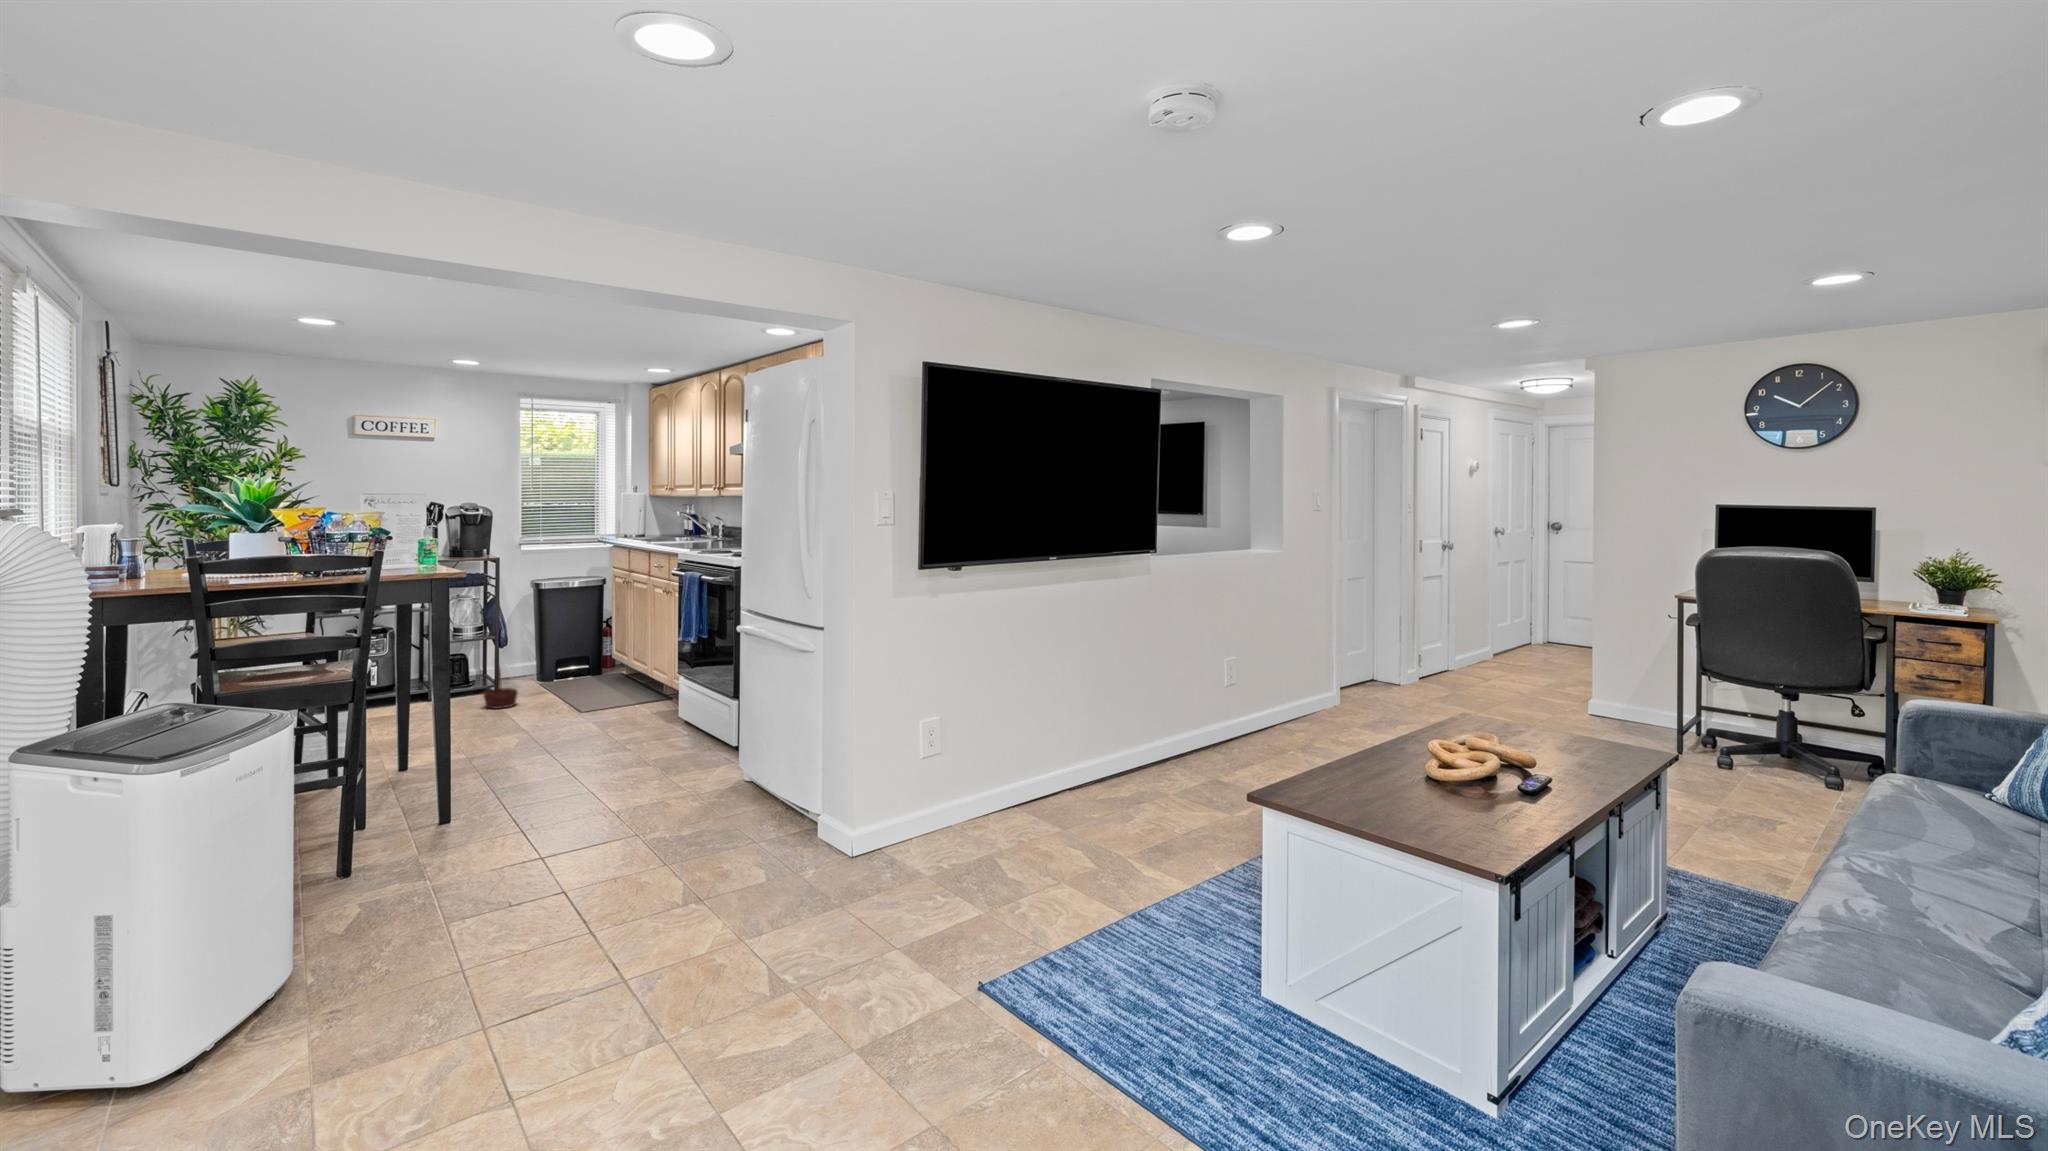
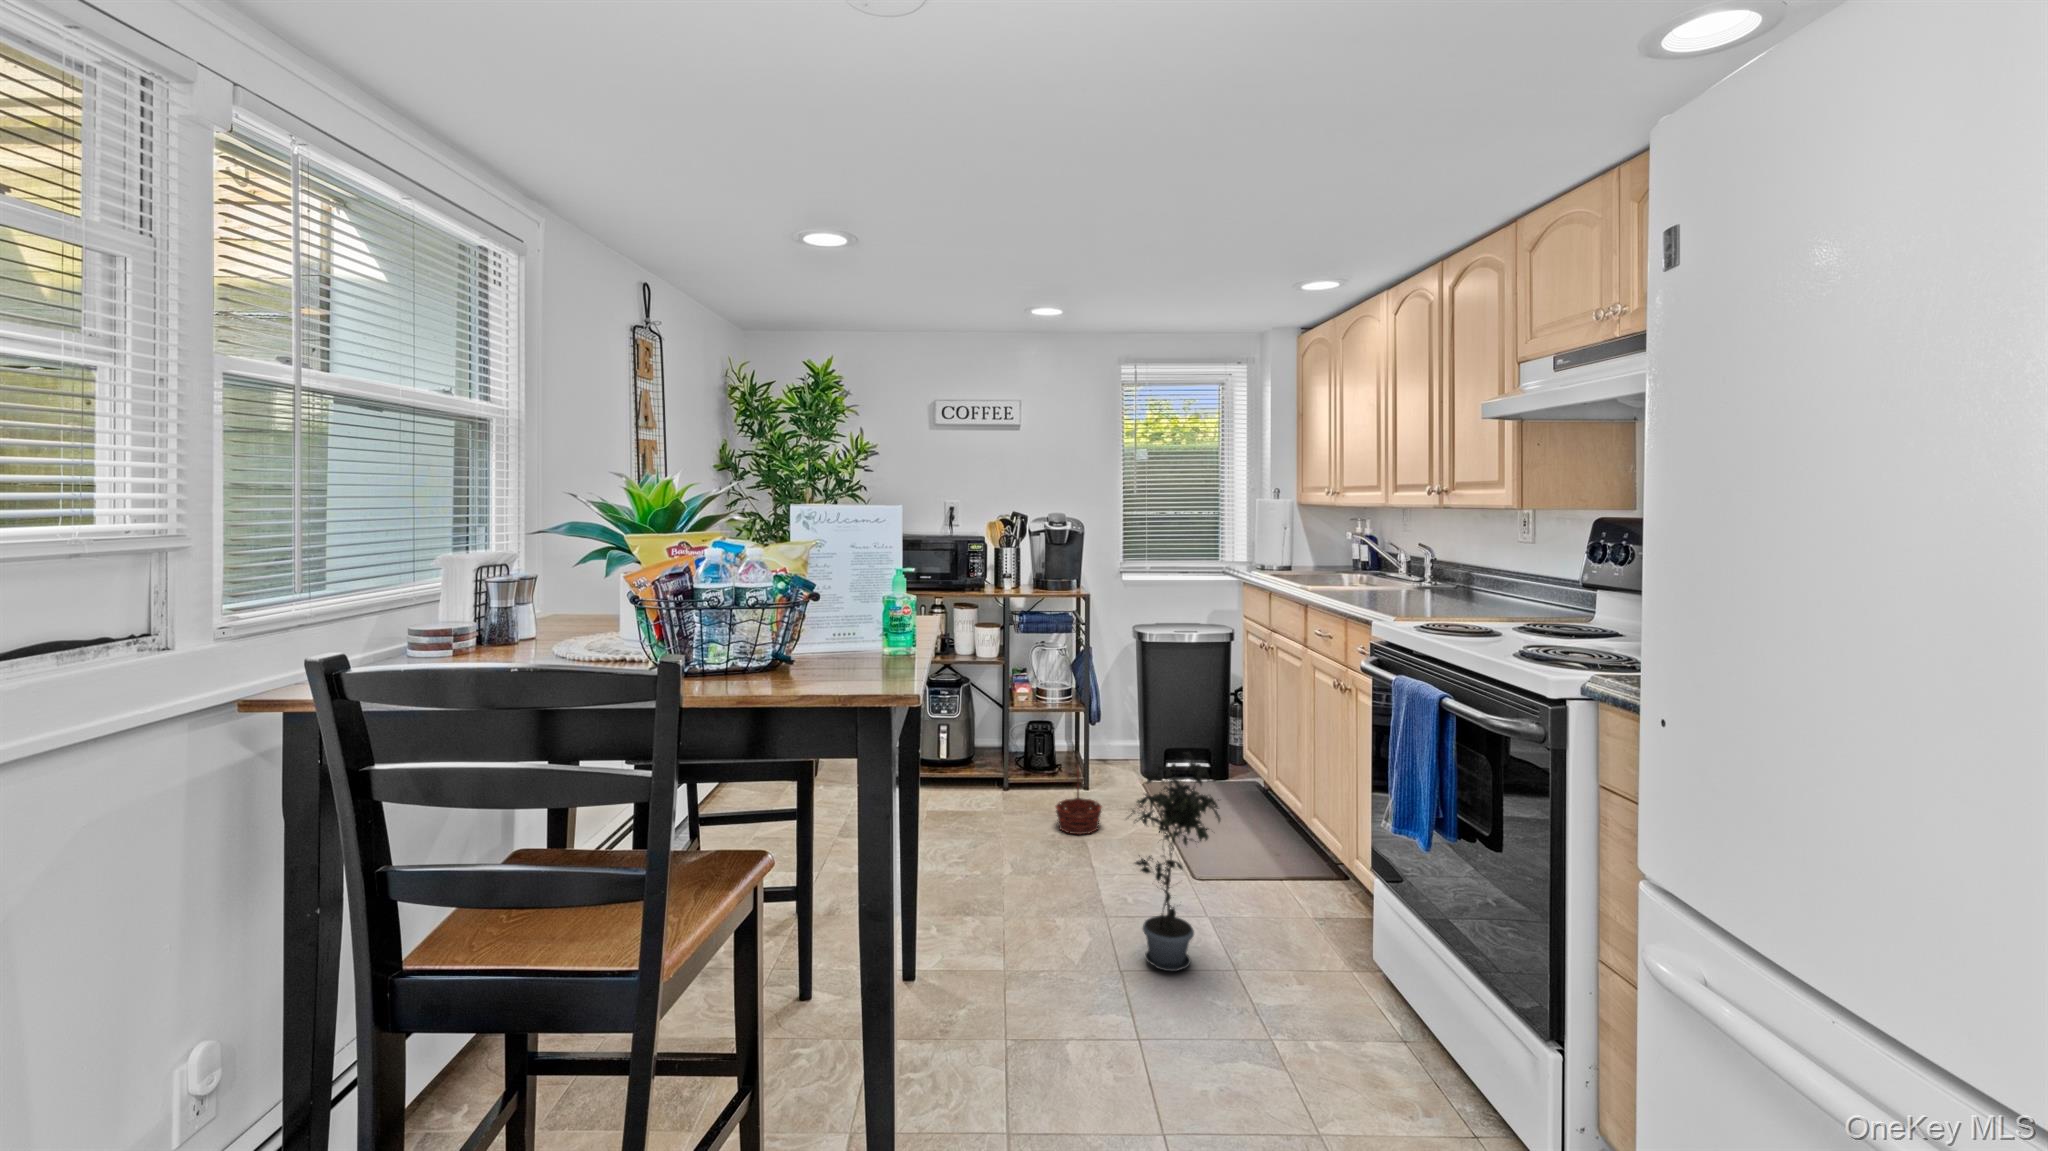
potted plant: none [542,623,598,740] -> present [1128,751,1221,971]

